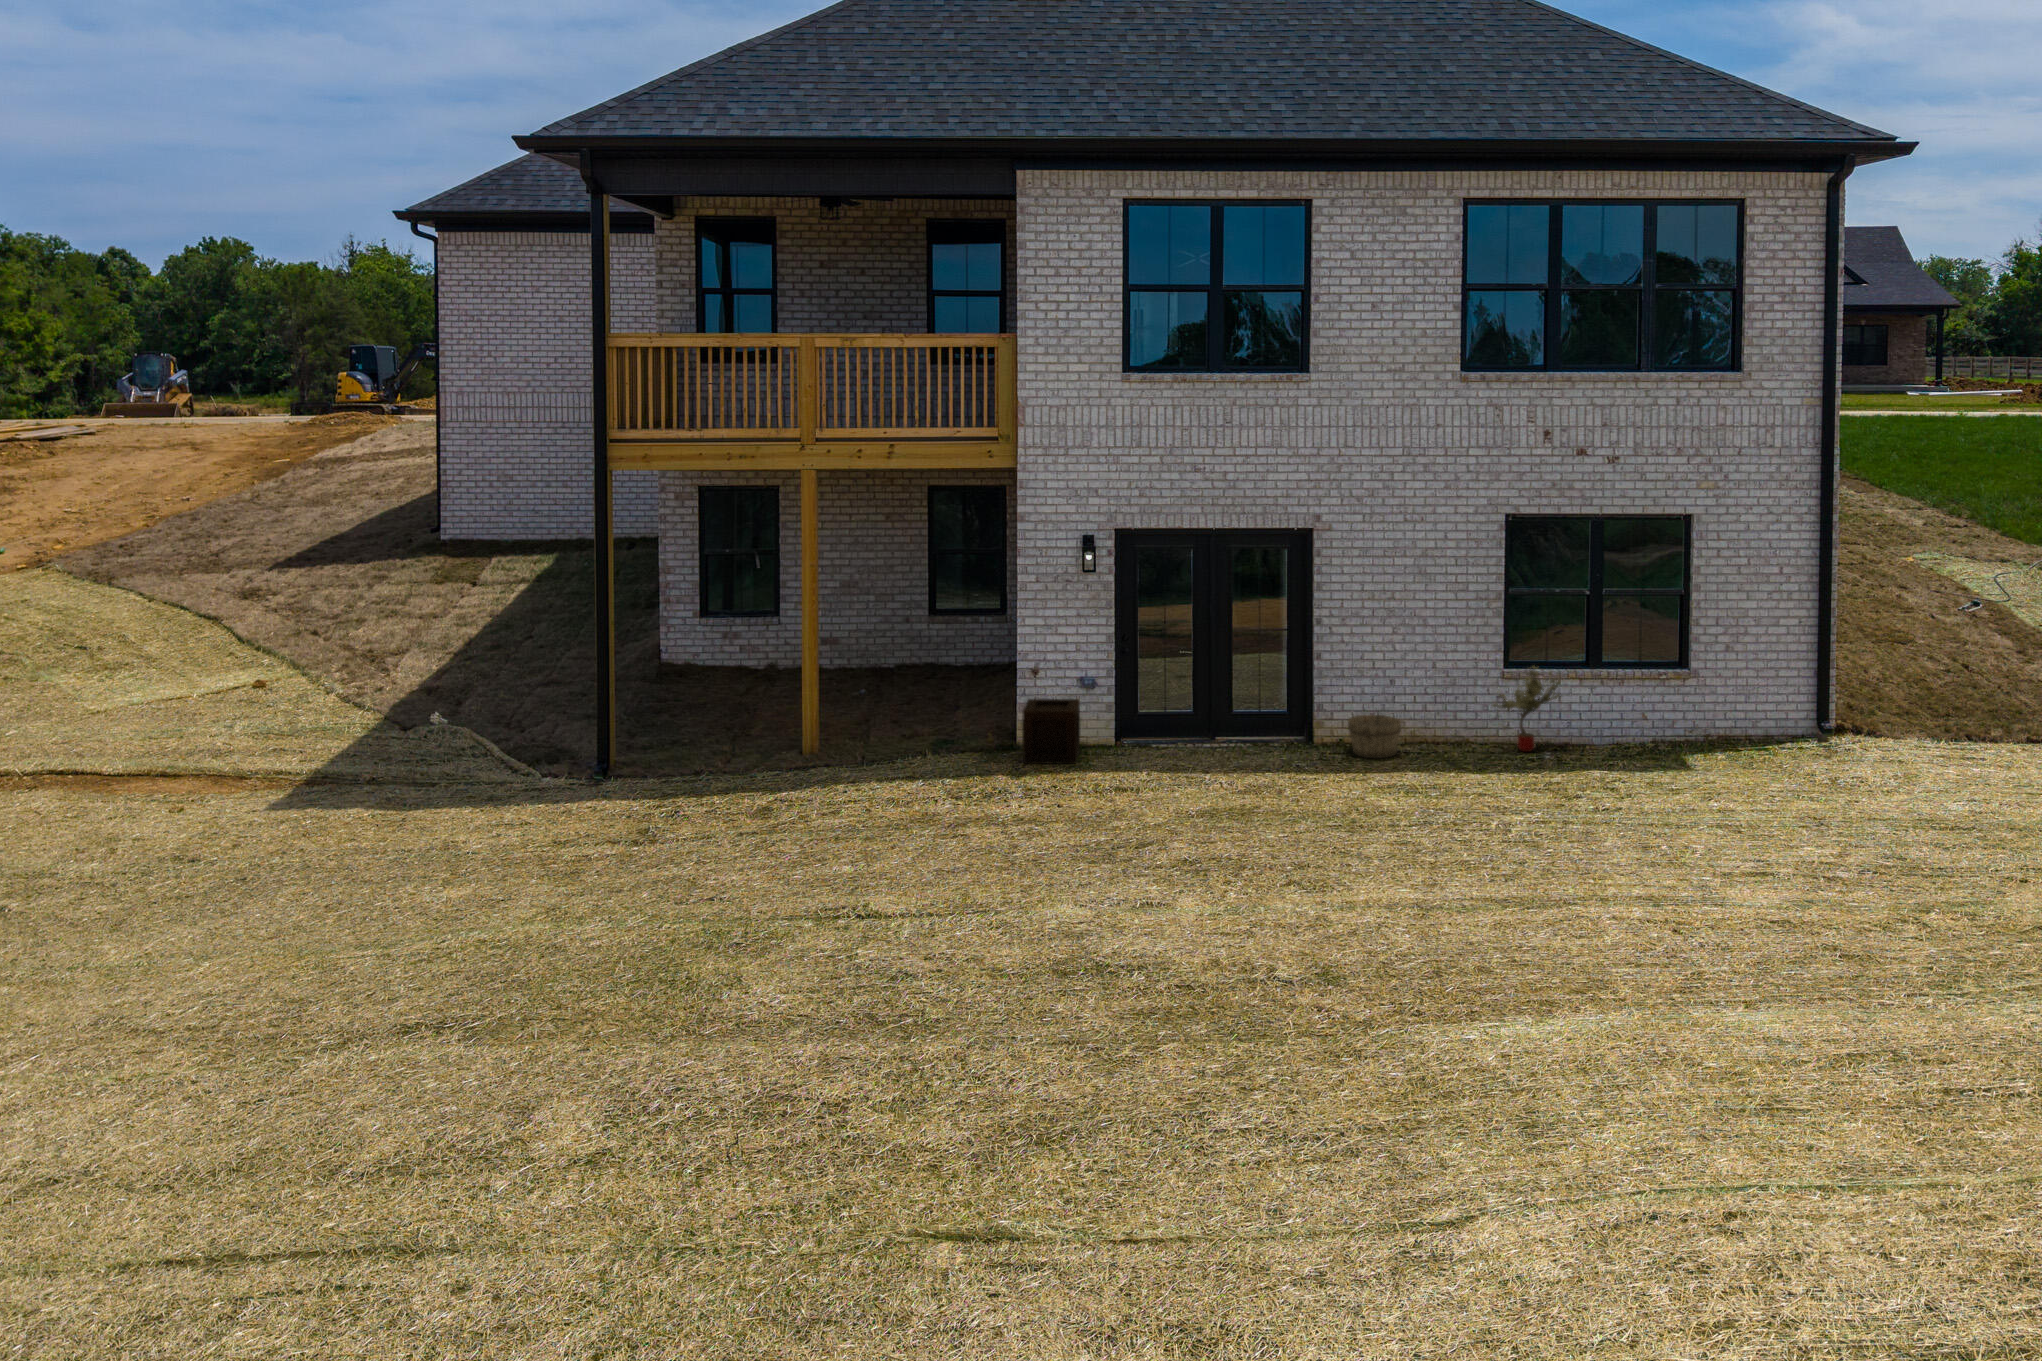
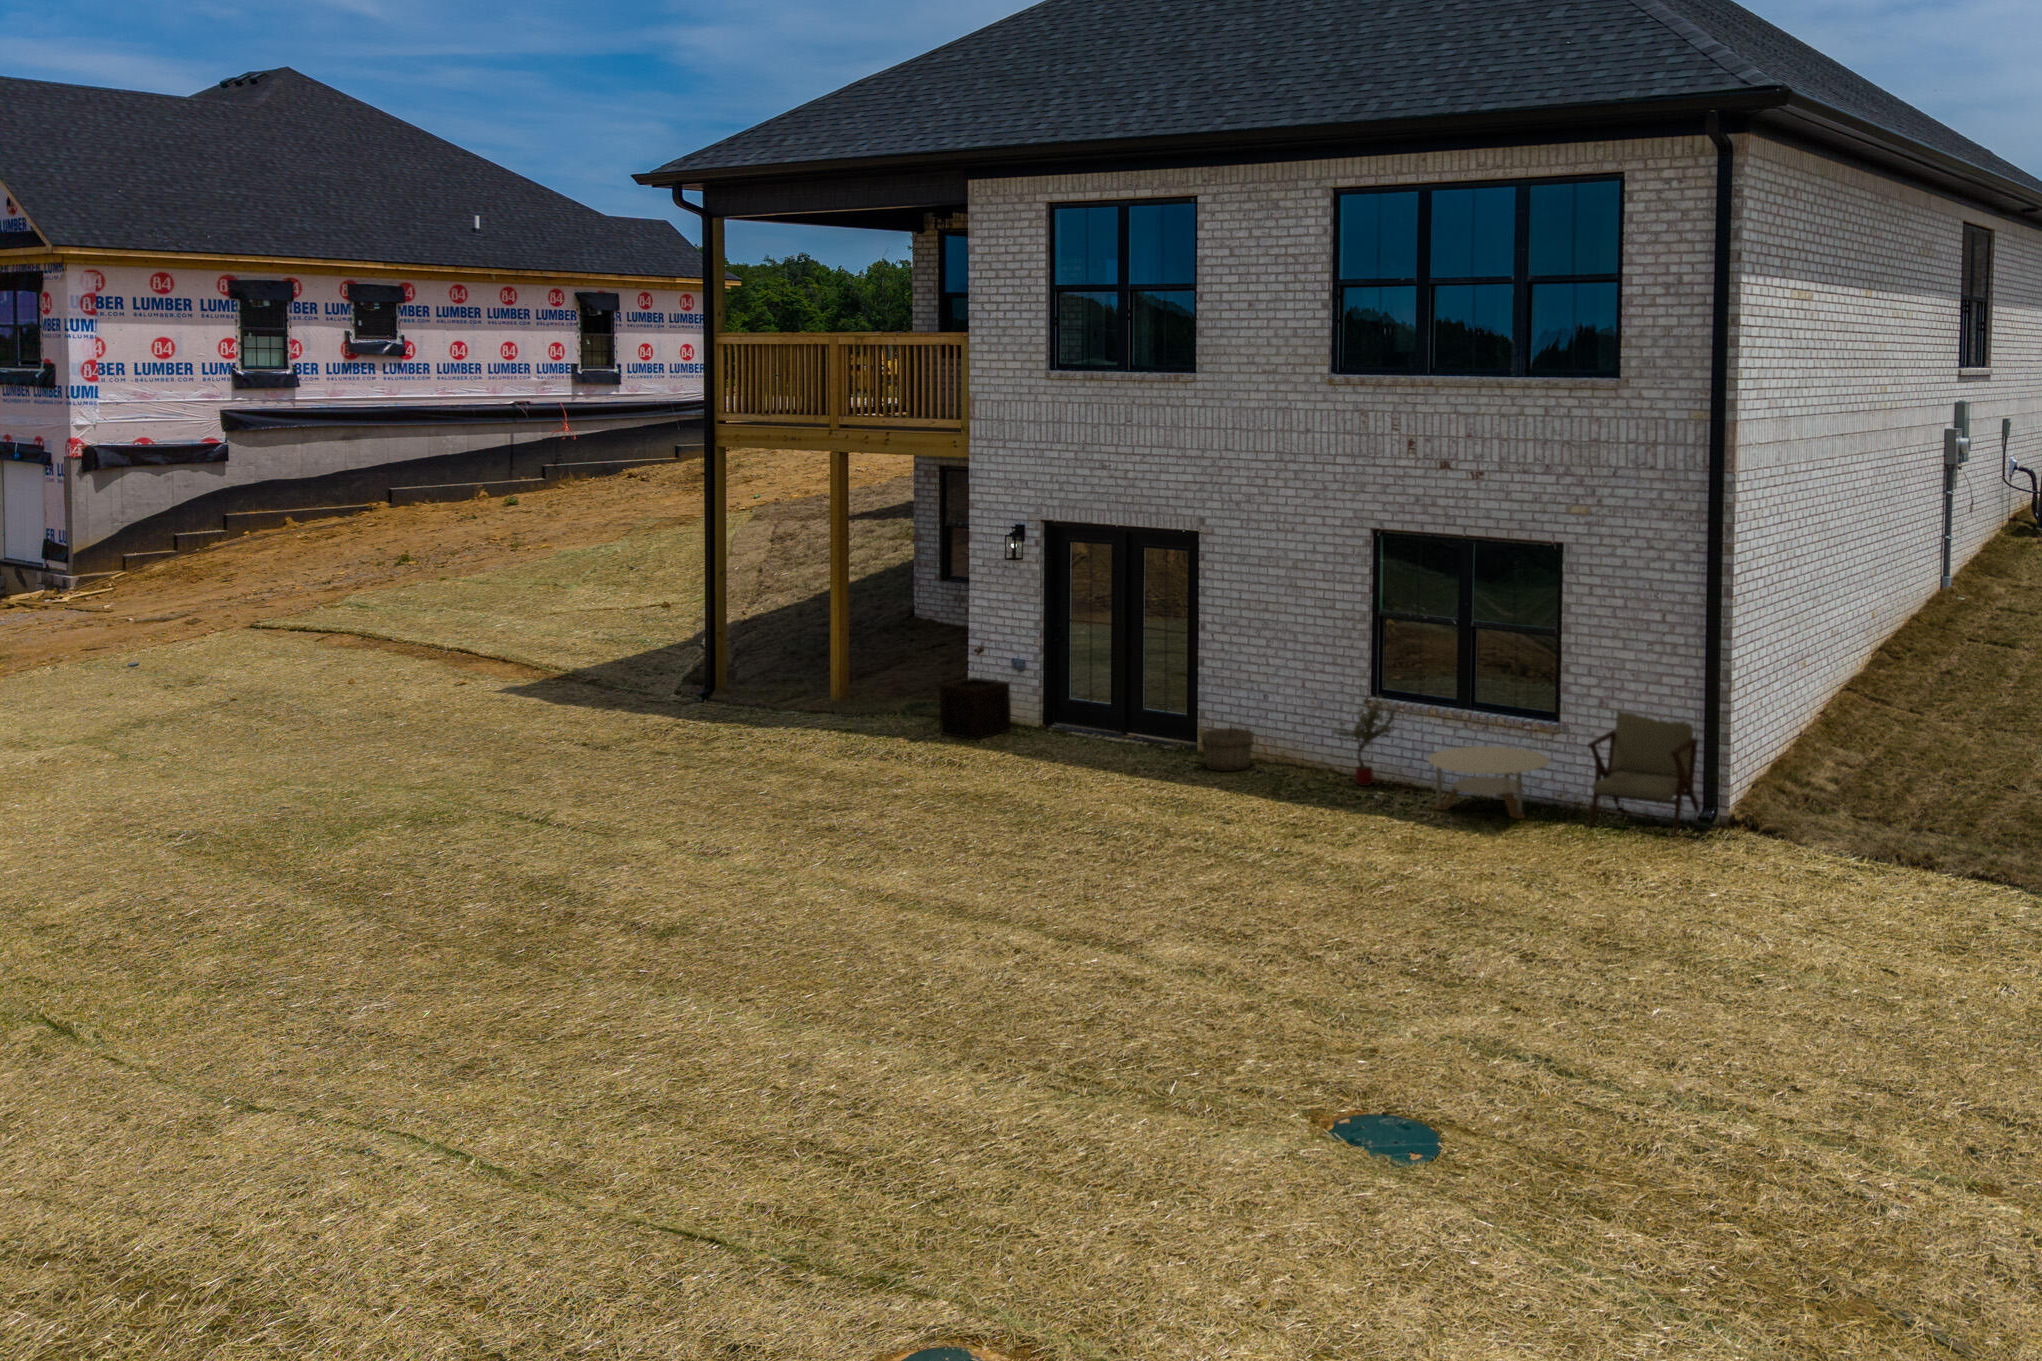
lounge chair: none [1747,653,1864,758] -> present [1587,711,1699,837]
round table: none [1616,699,1732,763] -> present [1428,746,1549,819]

